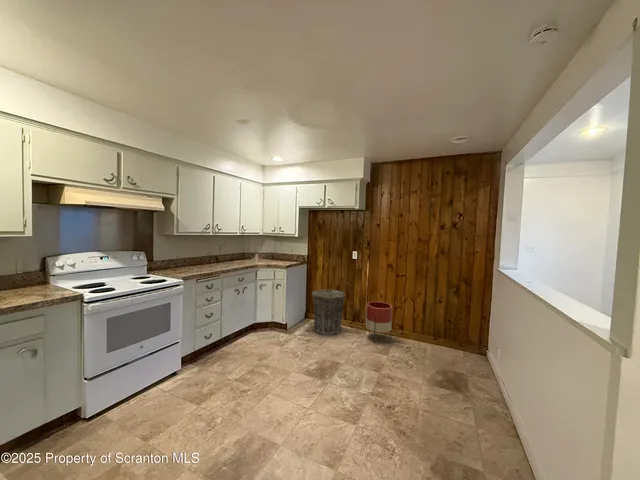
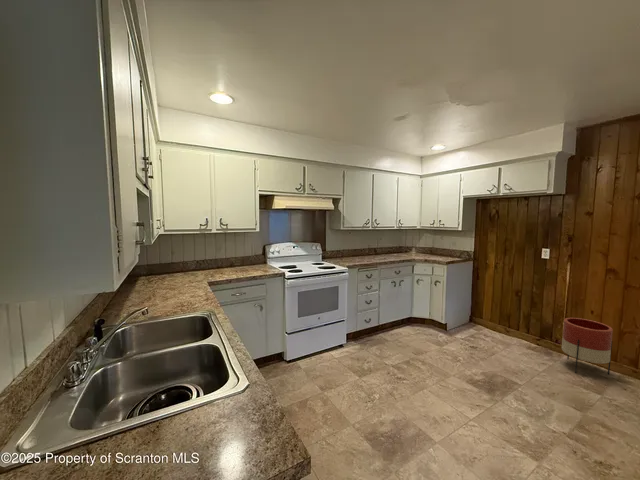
trash can: present [312,289,345,335] -> none [479,293,529,349]

